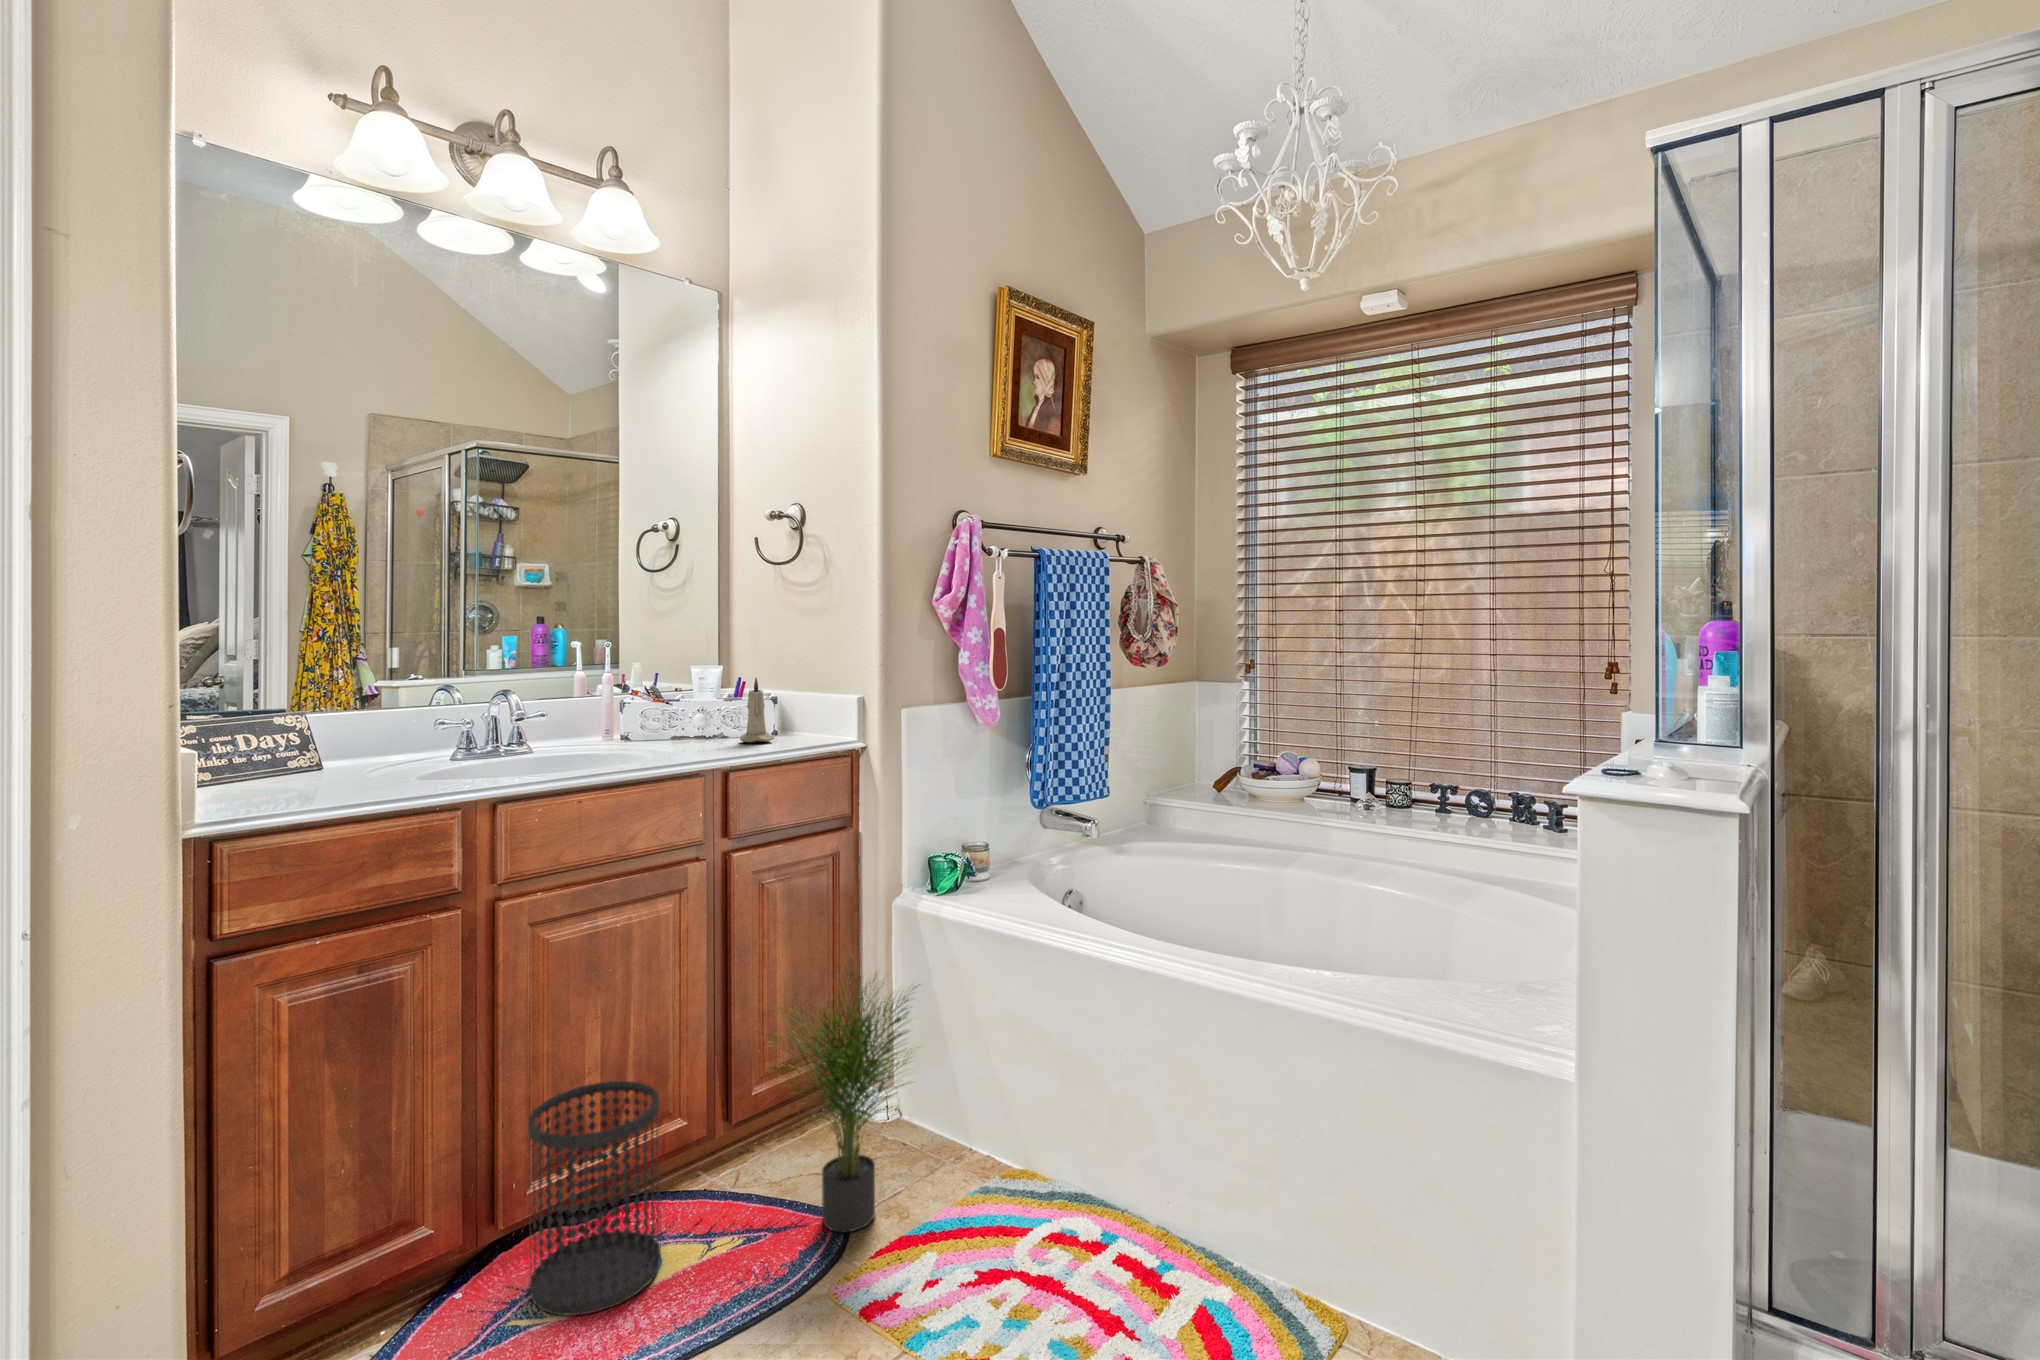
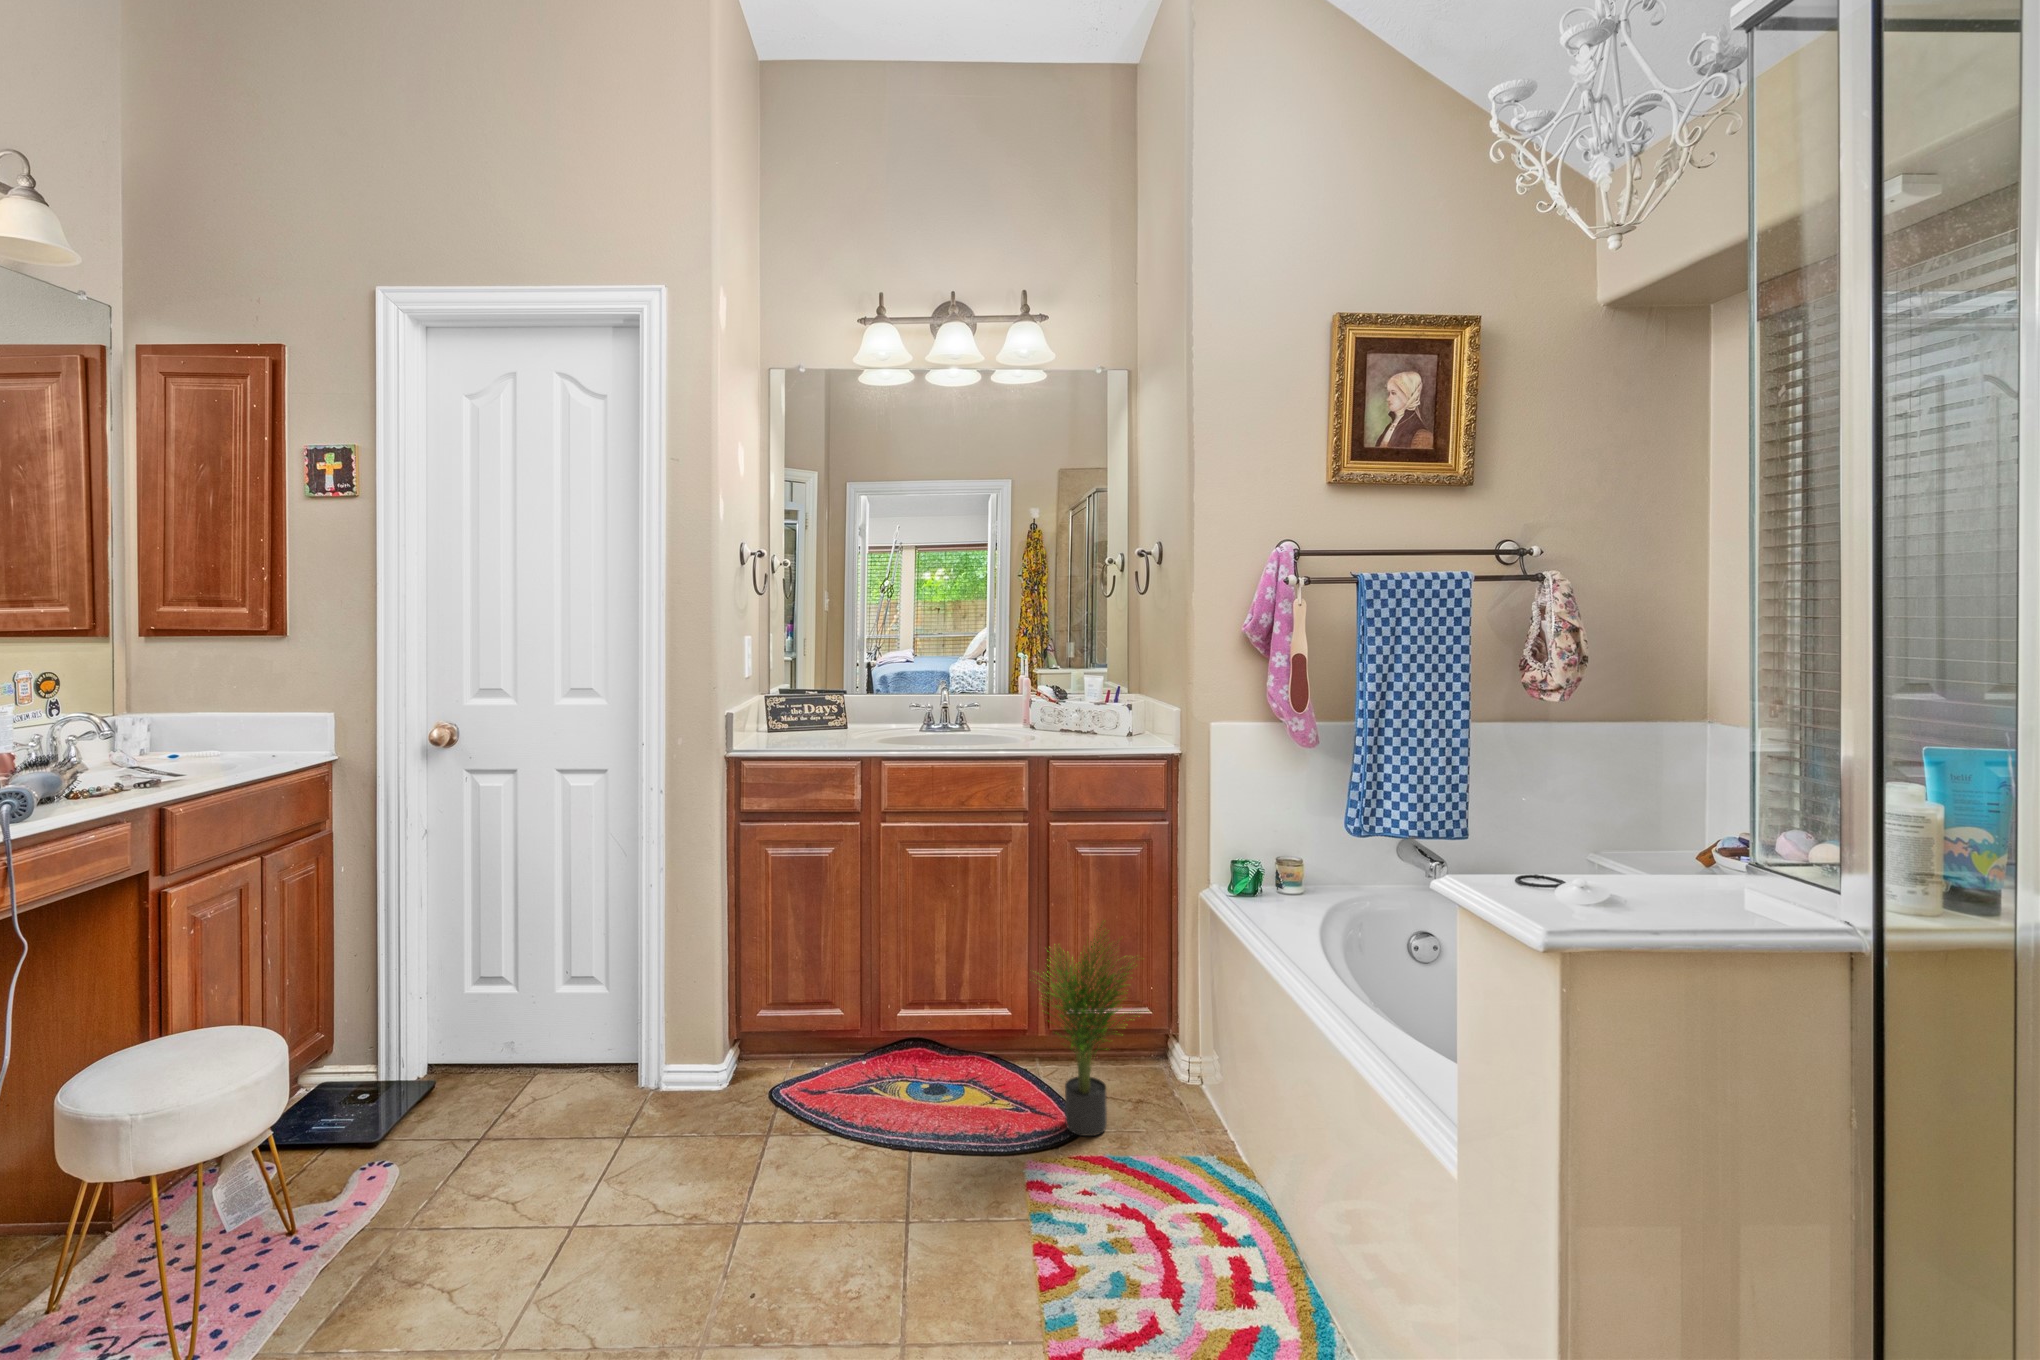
candle: present [740,678,774,742] -> none [1093,687,1121,740]
wastebasket: present [528,1081,661,1316] -> none [884,959,964,1106]

